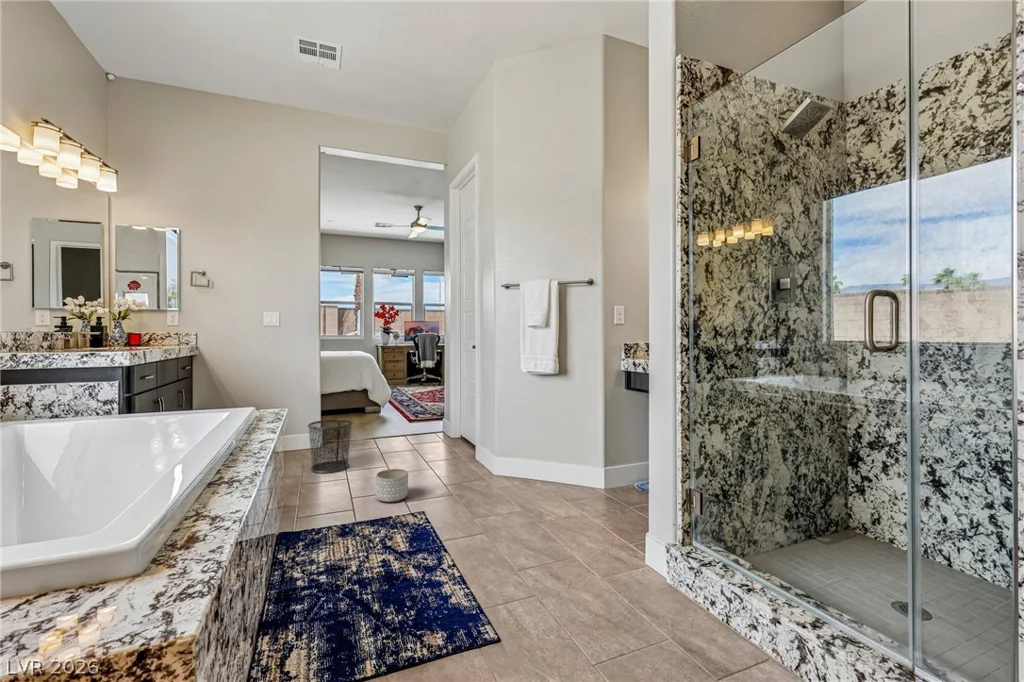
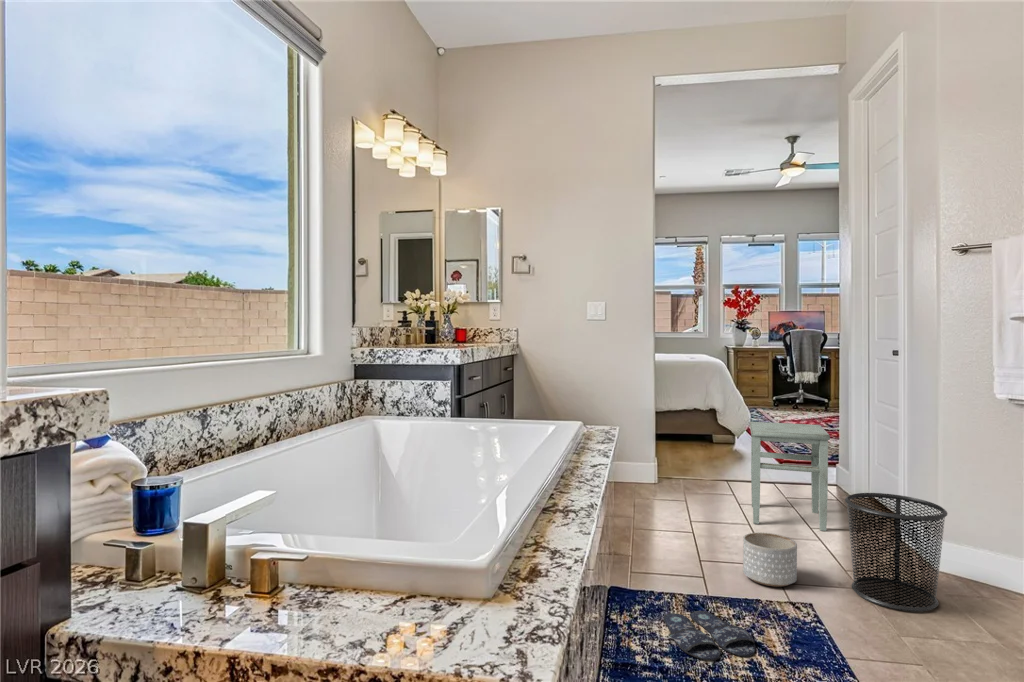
stool: none [386,397,431,464] -> present [750,422,830,531]
waste bin: present [308,419,353,473] -> present [845,493,947,612]
slippers: none [318,529,378,560] -> present [663,611,756,661]

